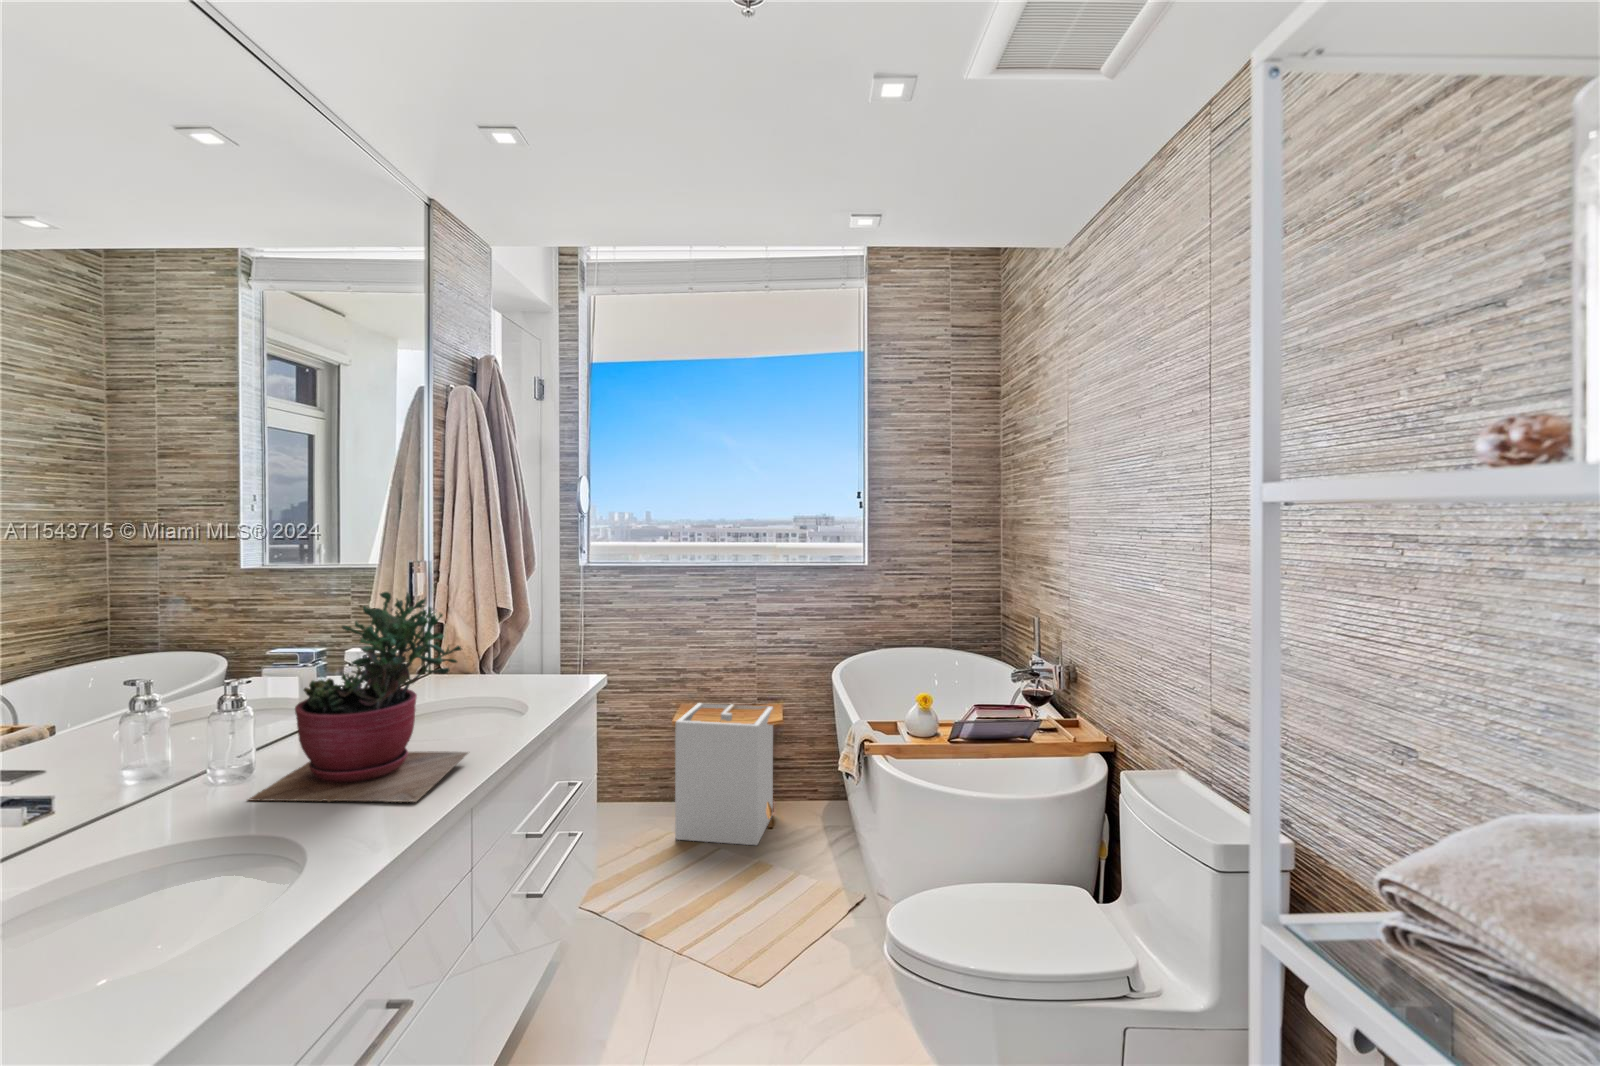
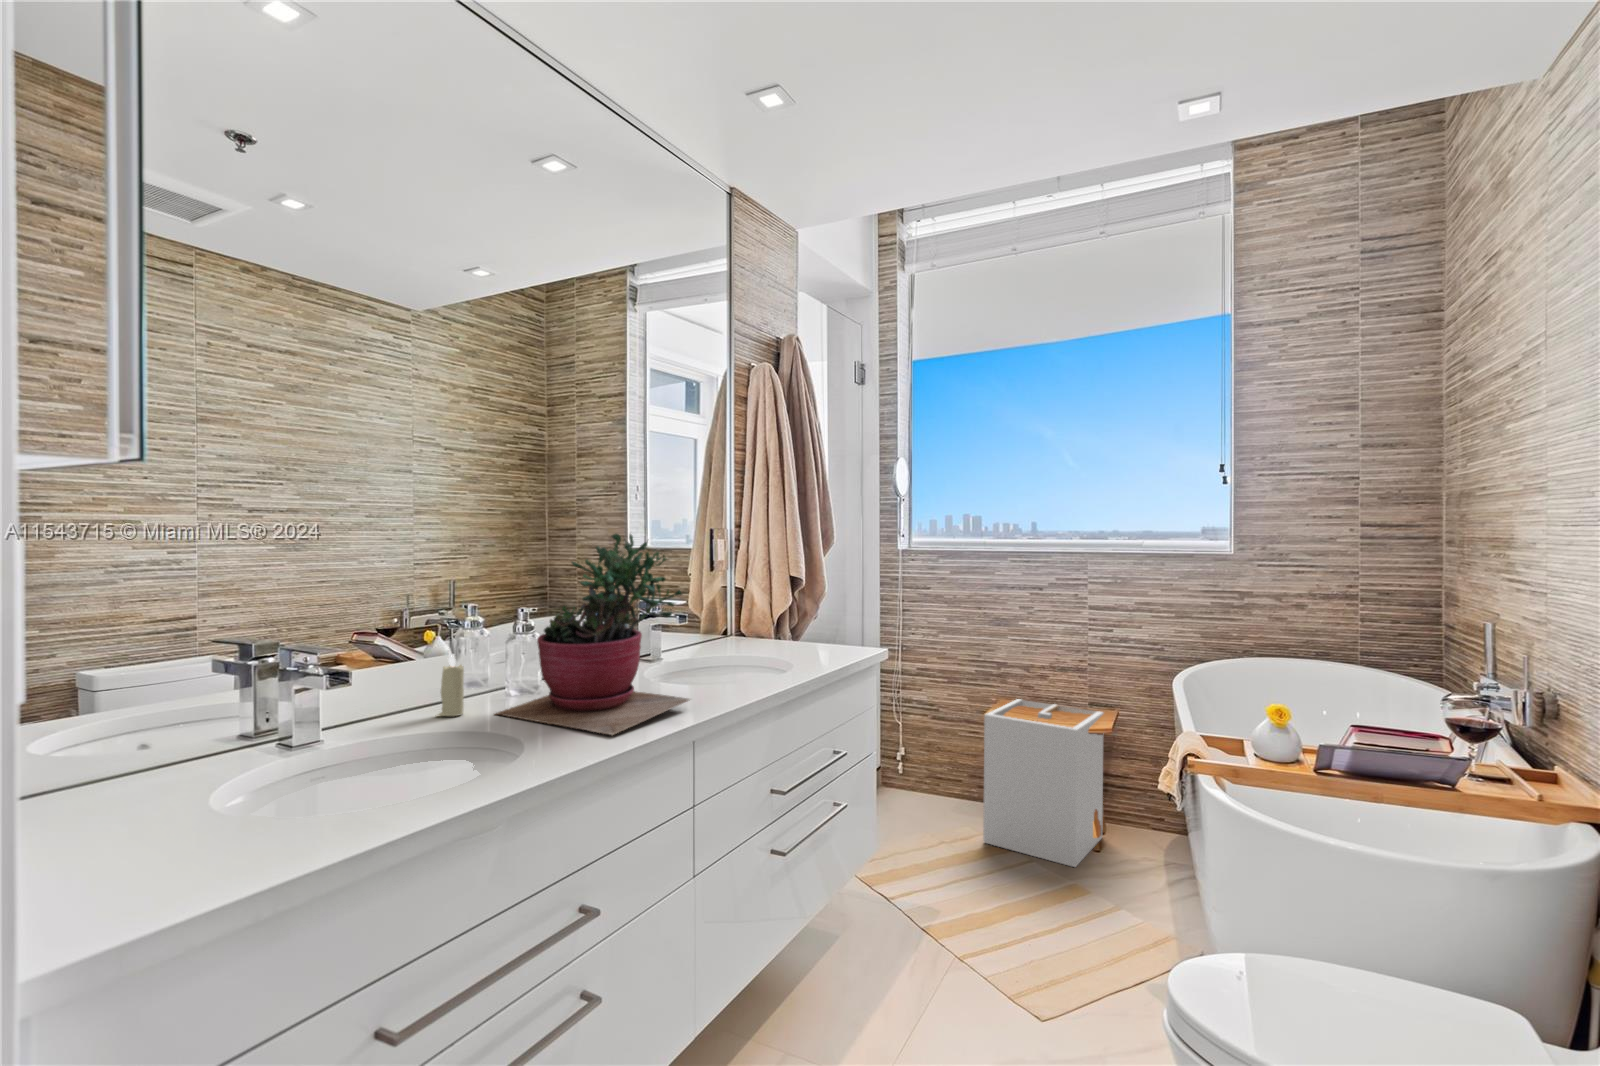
candle: none [171,738,208,815] -> present [437,653,464,716]

